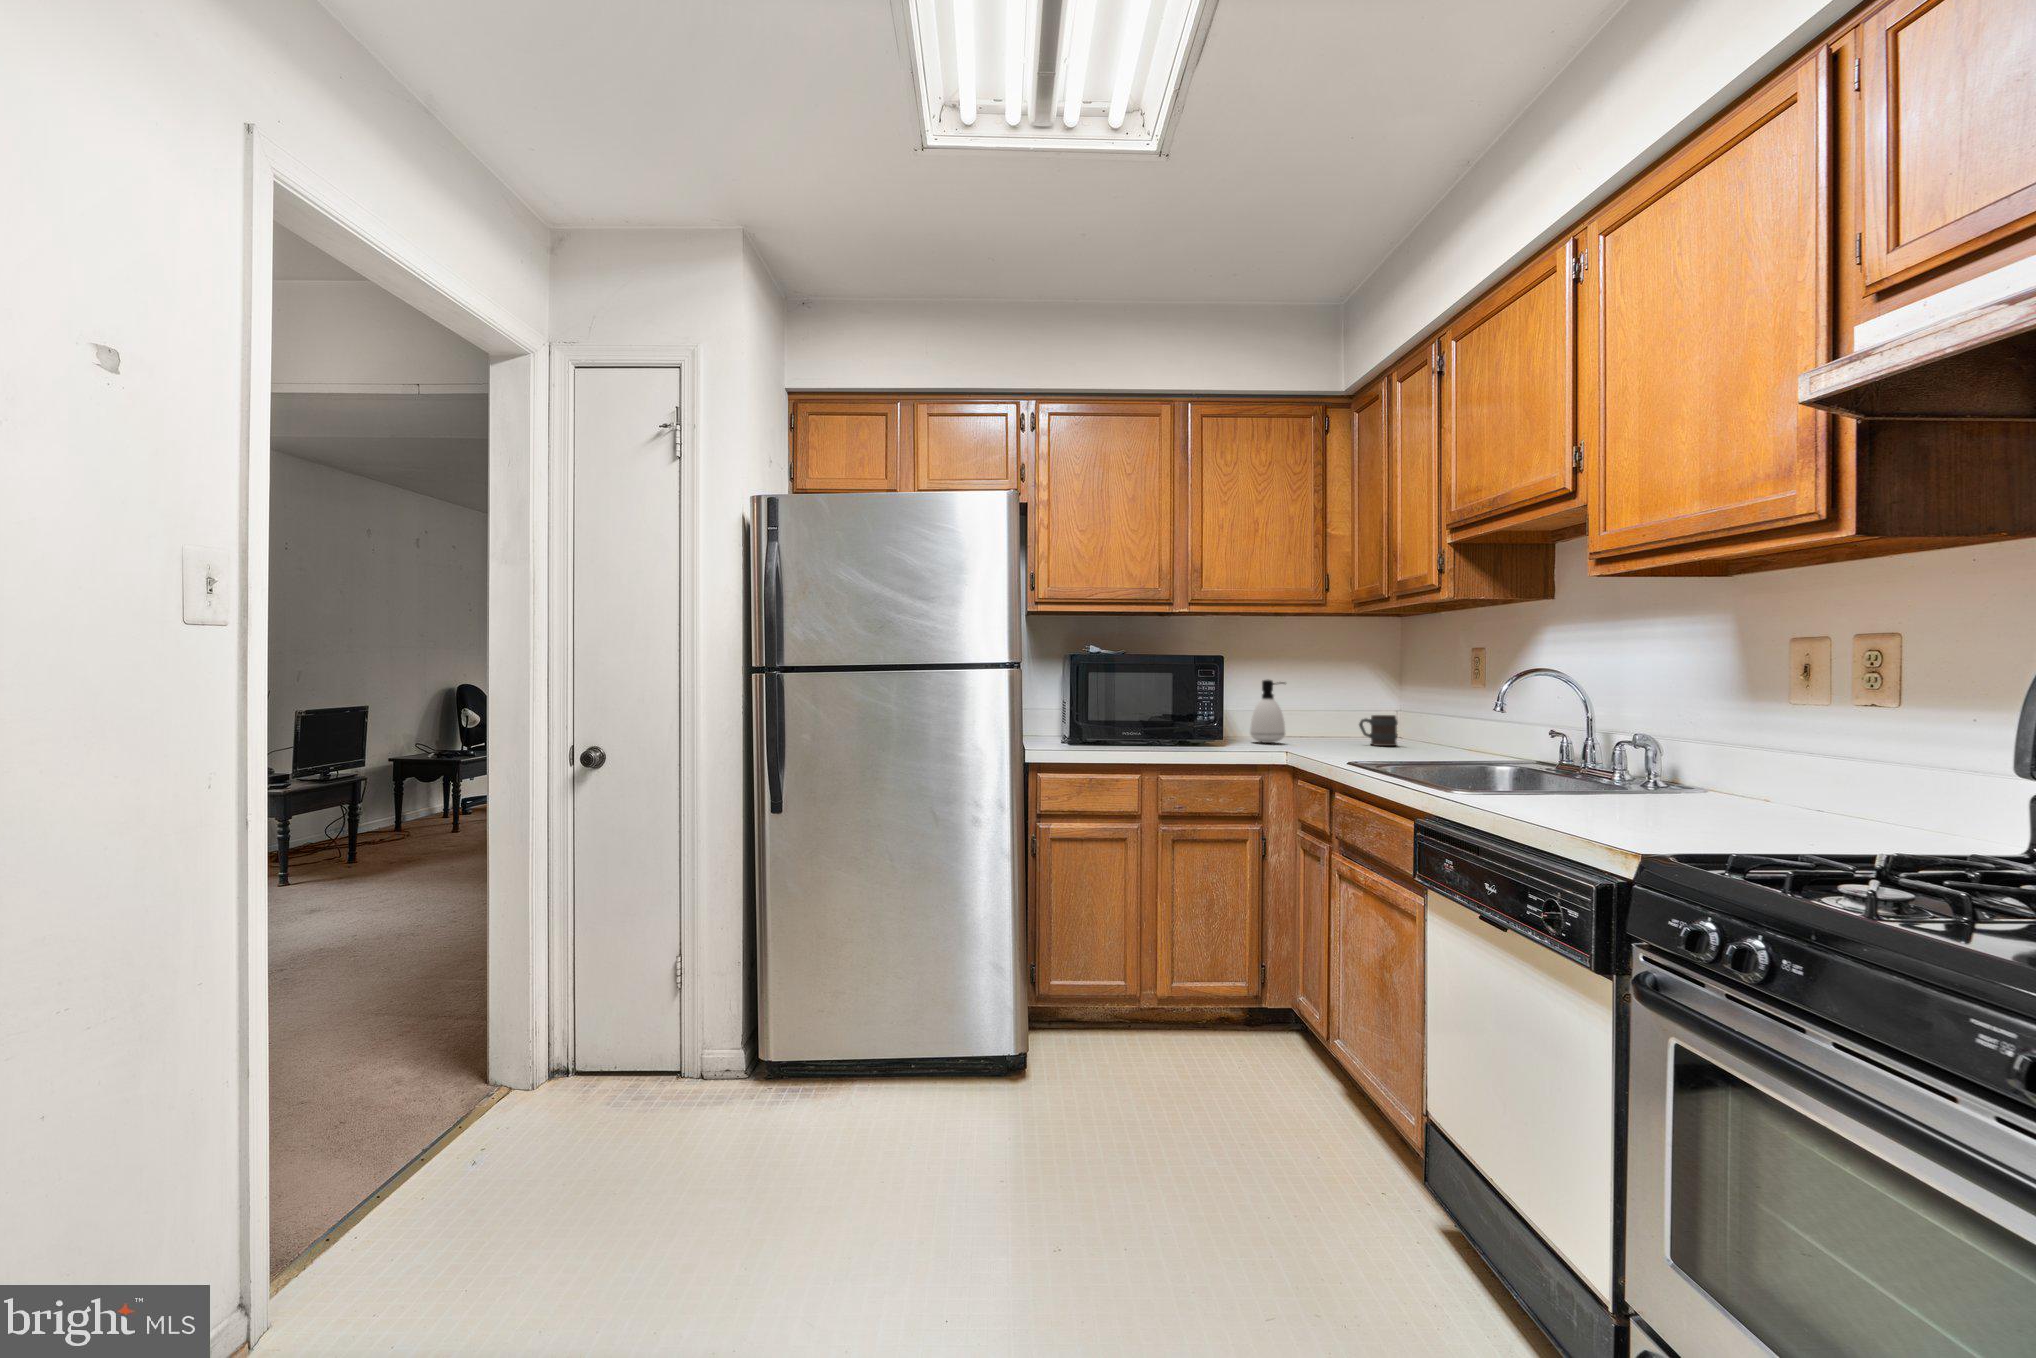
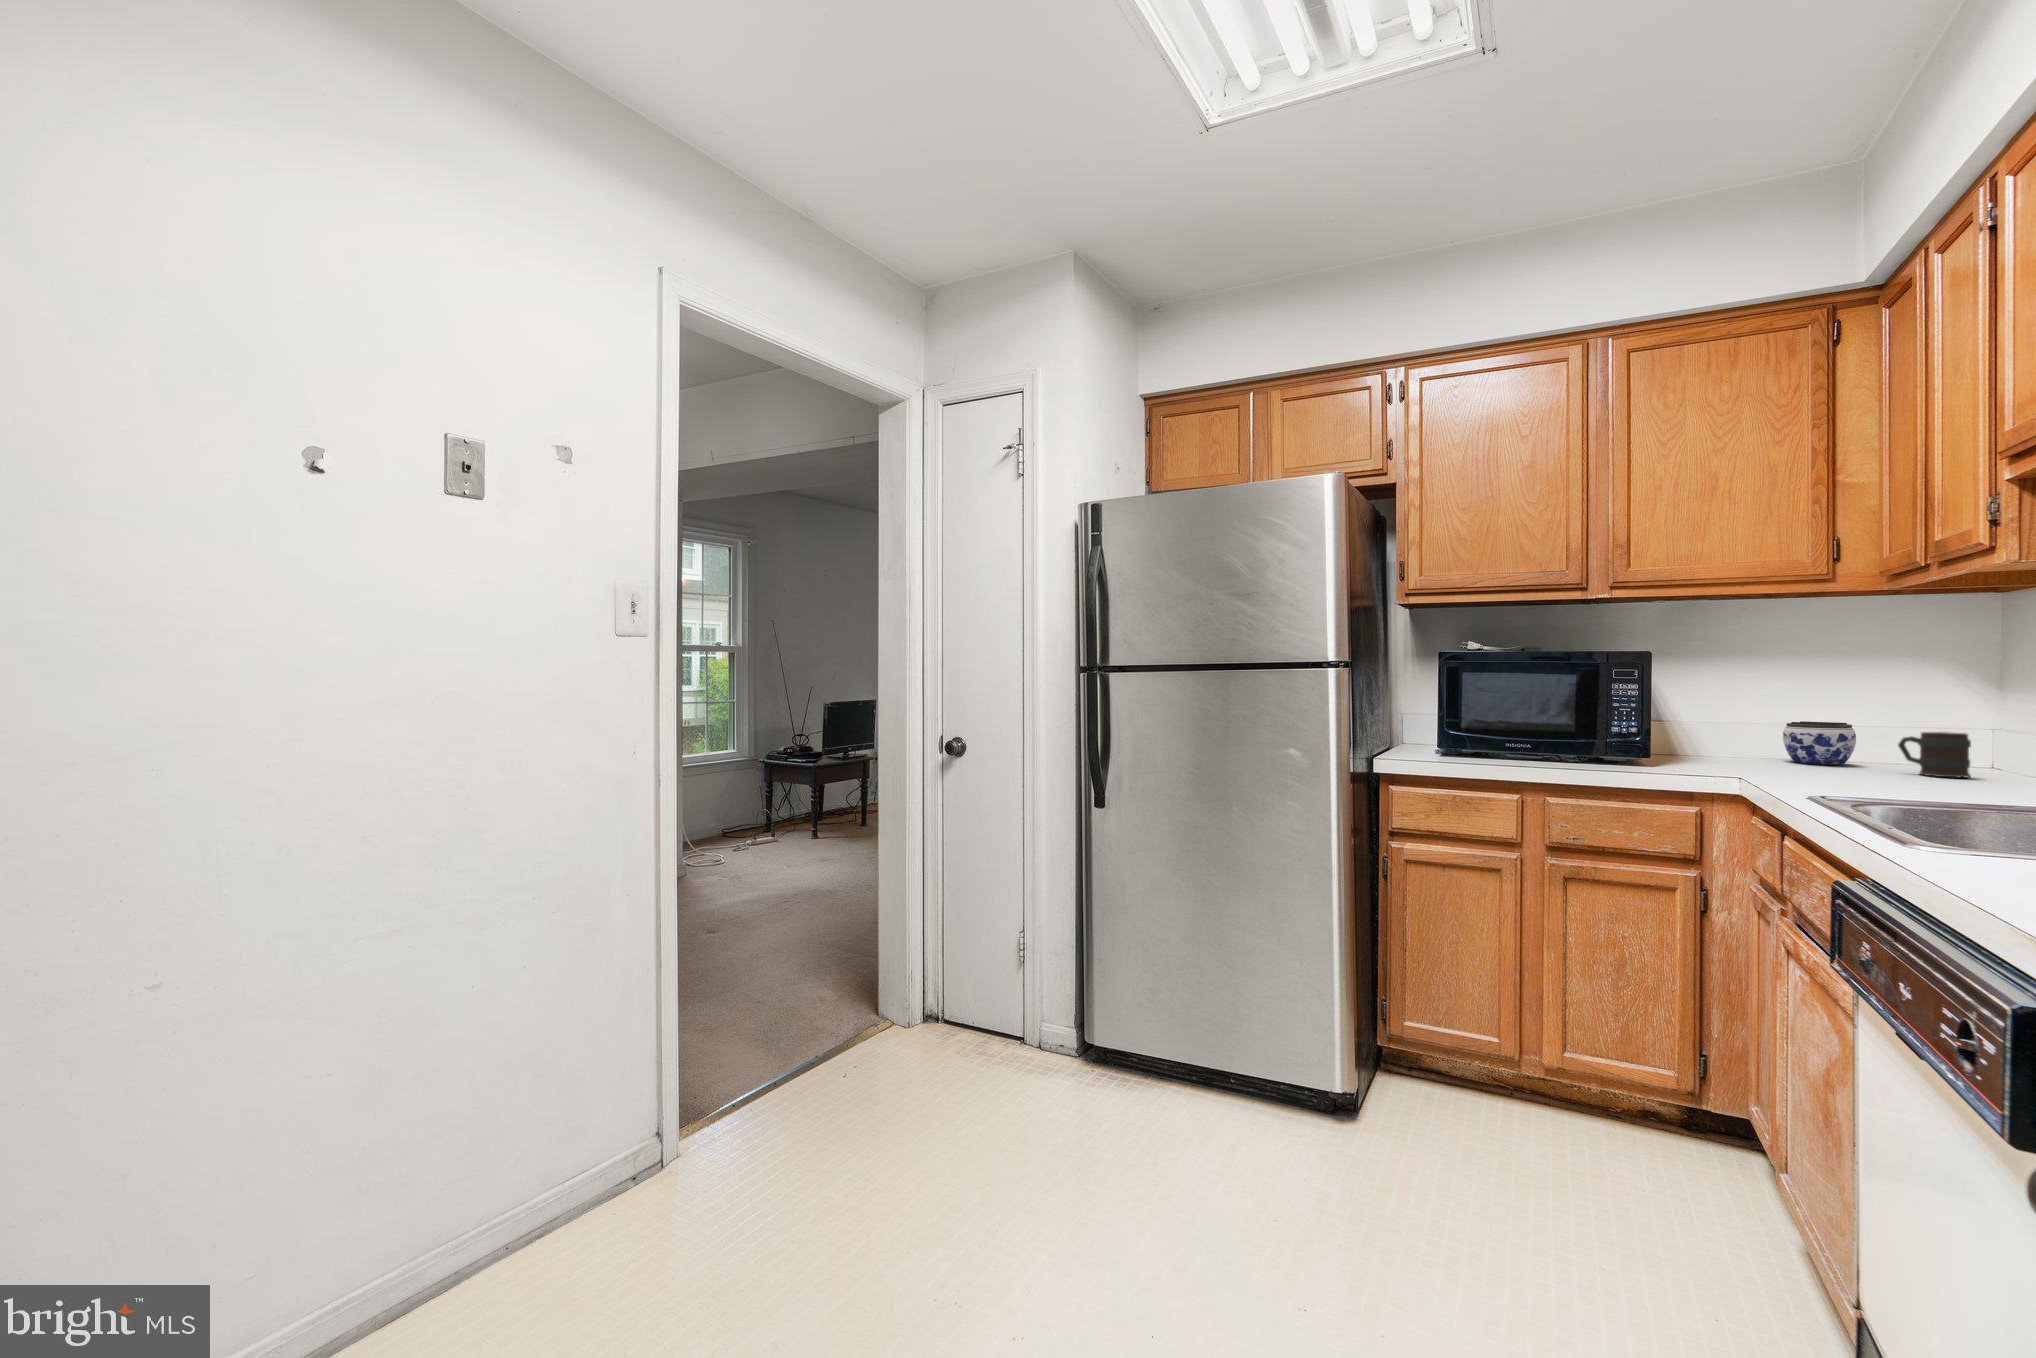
soap dispenser: present [1250,680,1285,743] -> none [1708,681,1766,764]
jar: none [1289,709,1332,741] -> present [1783,721,1856,765]

